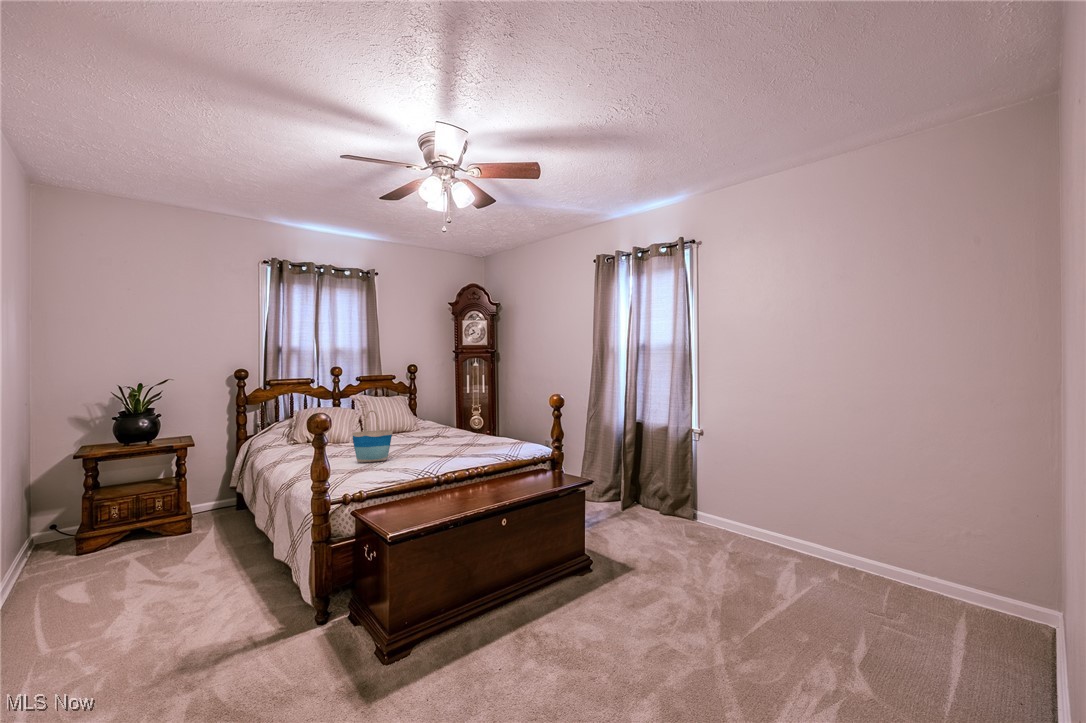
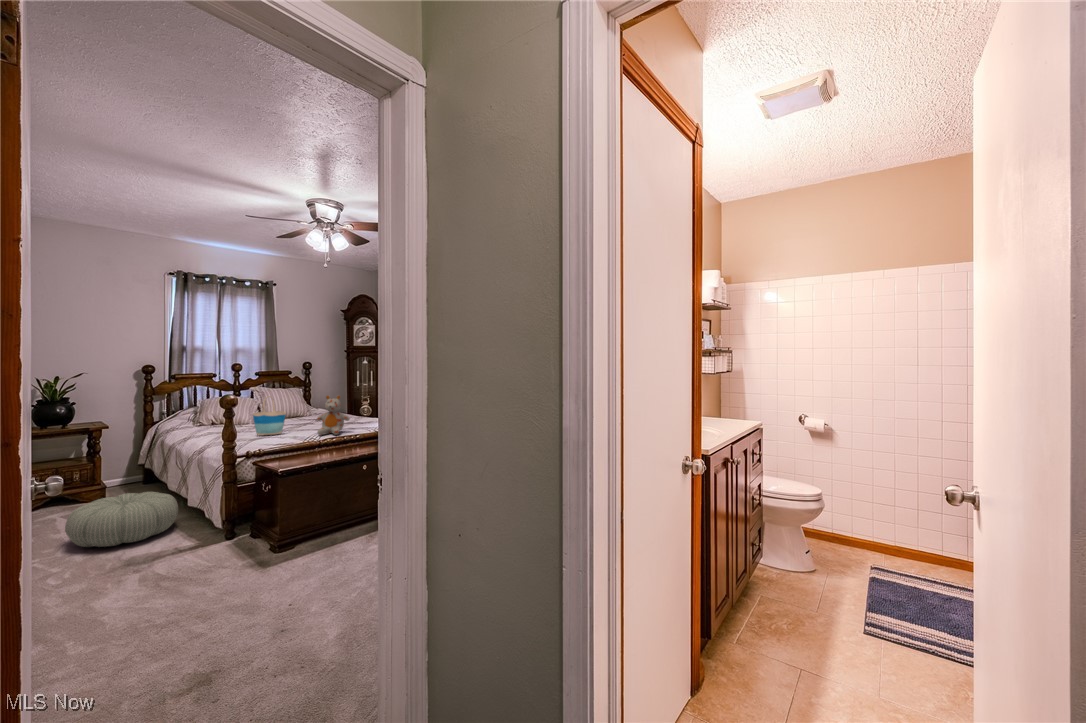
stuffed bear: none [429,410,471,464] -> present [317,395,350,435]
pouf: none [119,538,260,625] -> present [65,492,178,547]

